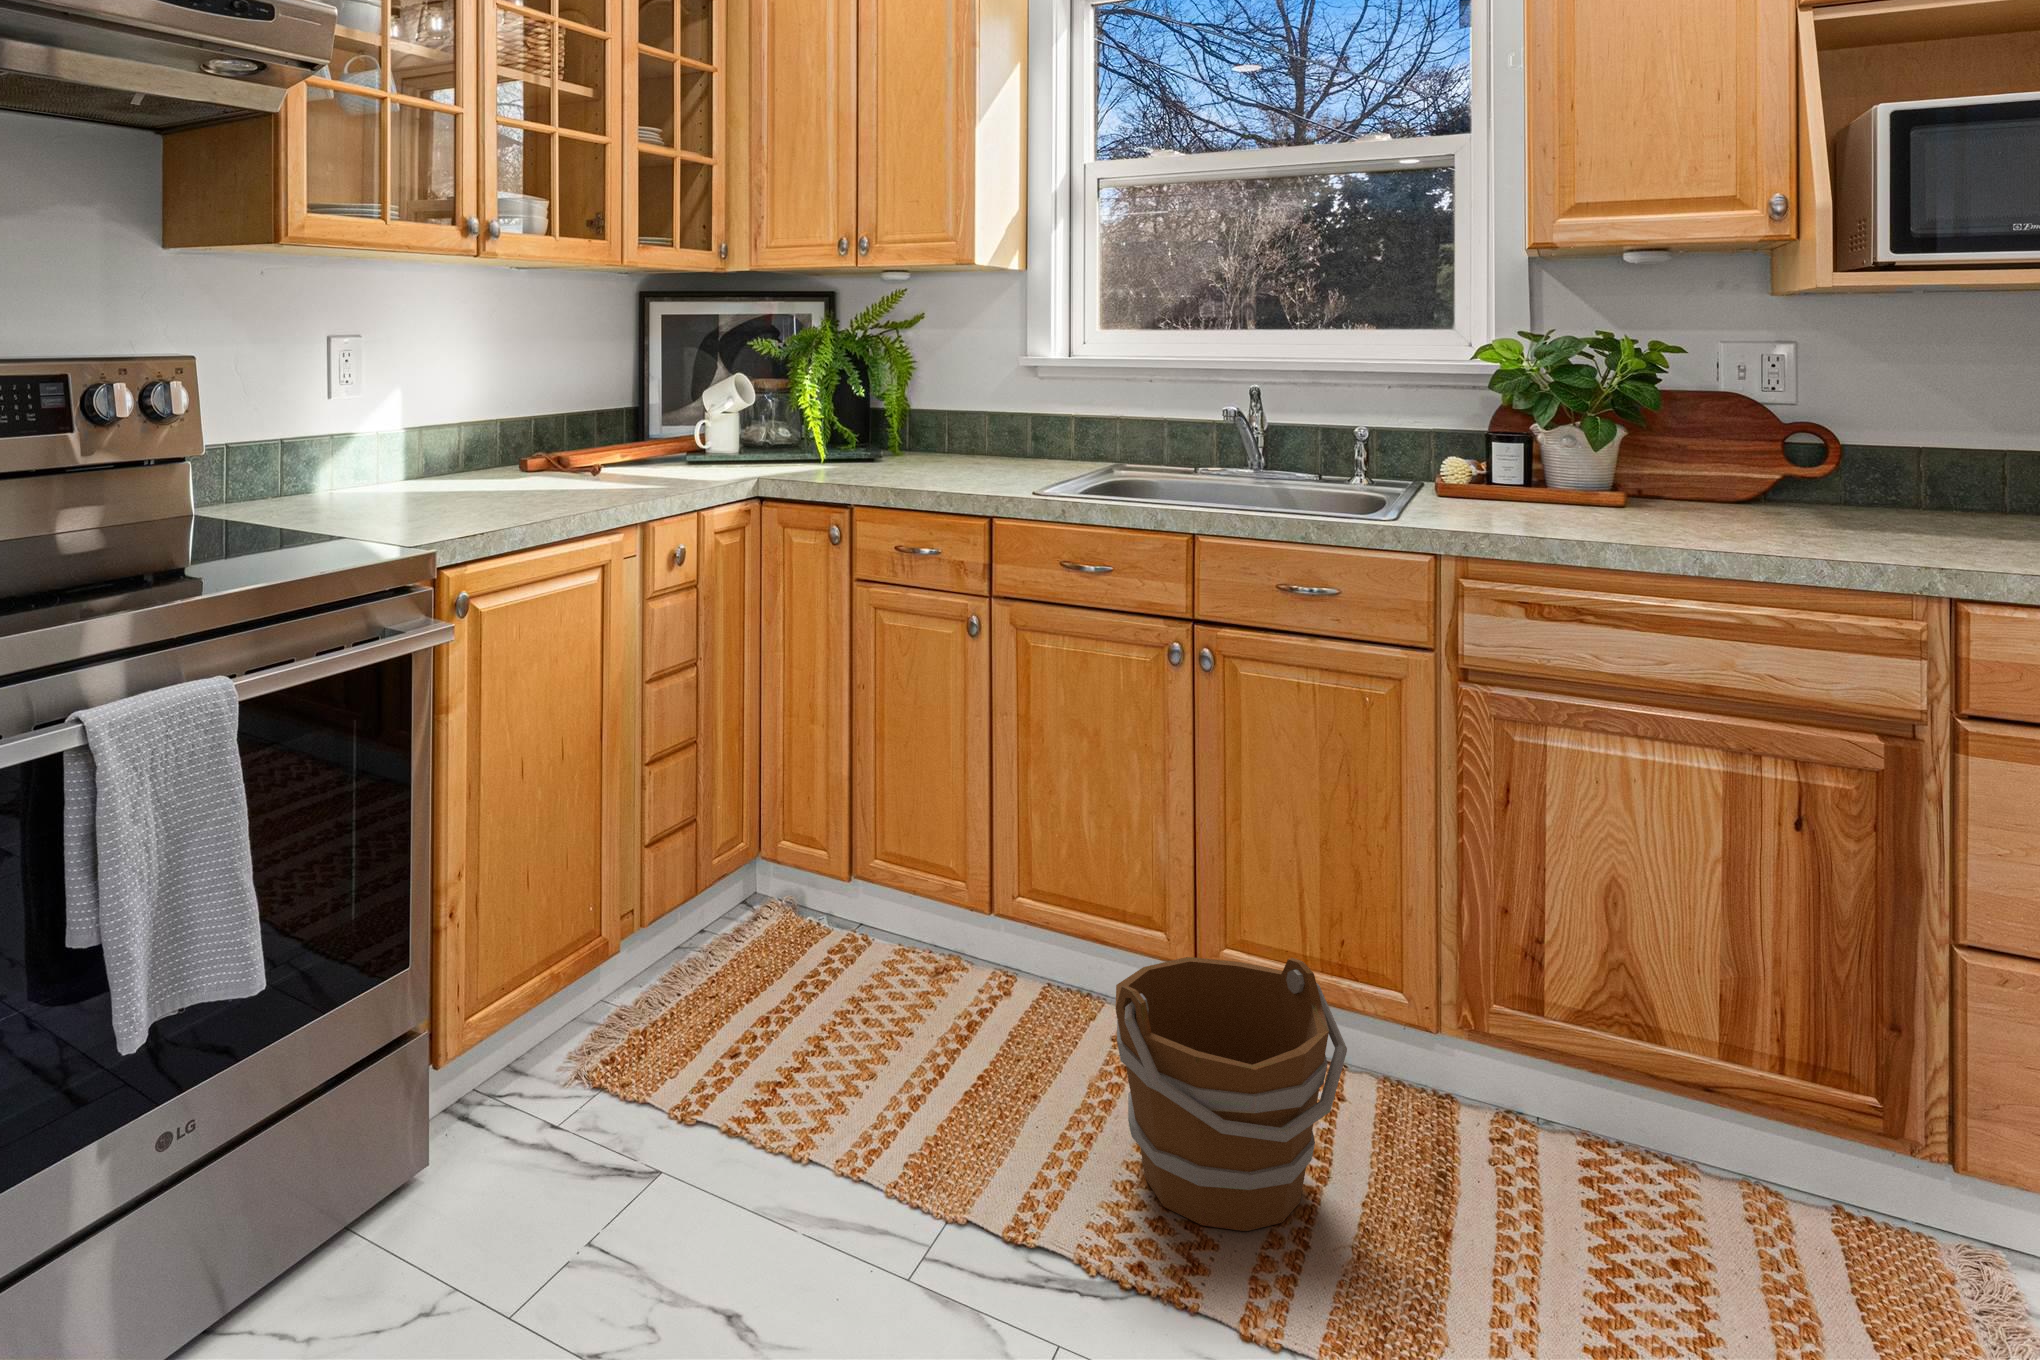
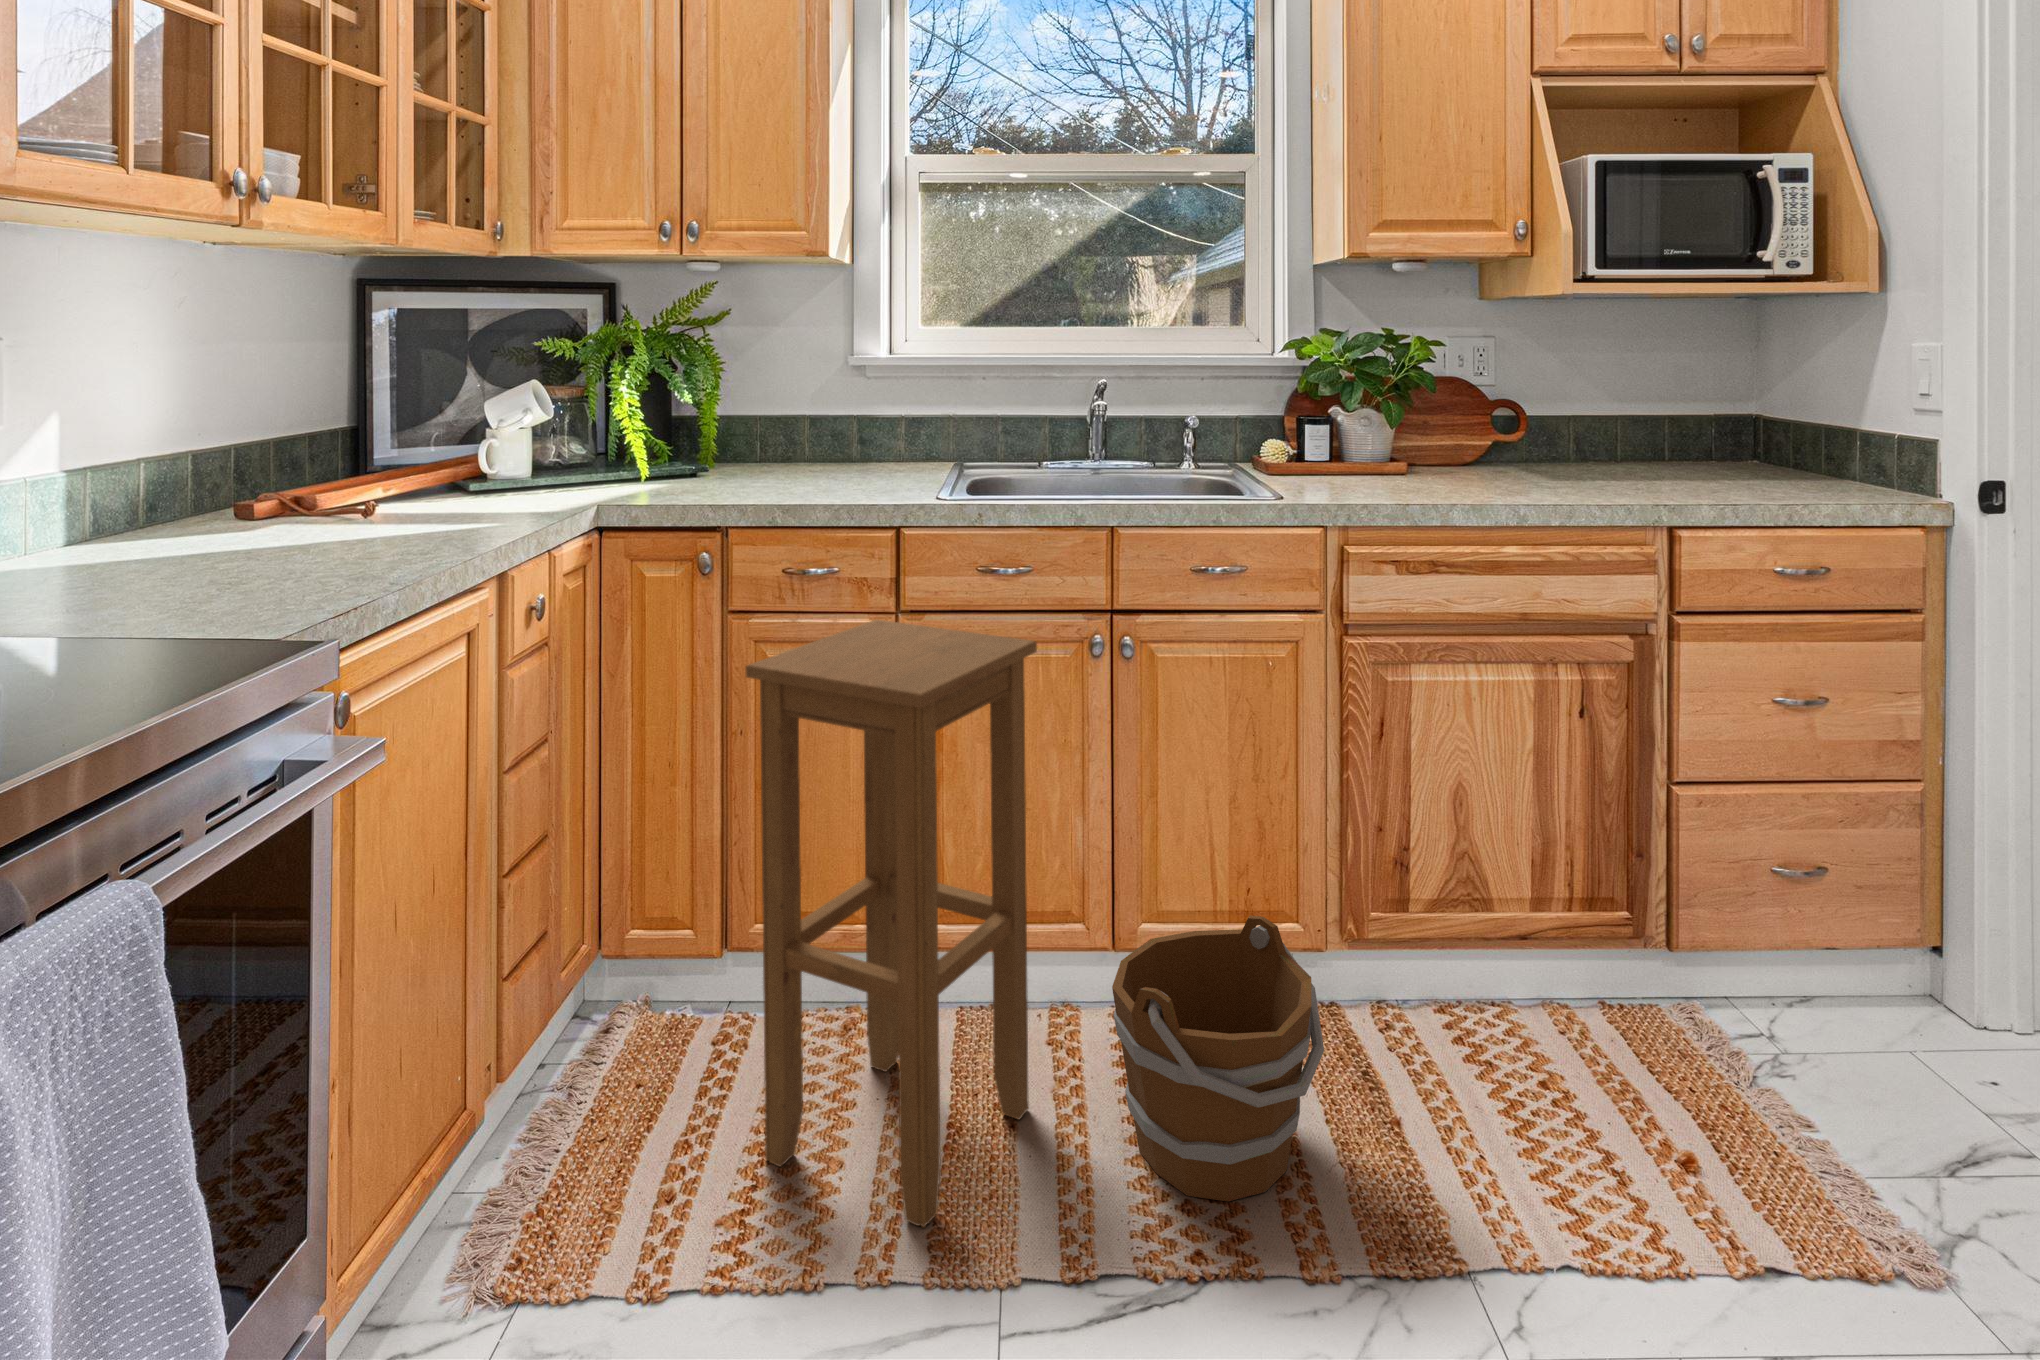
stool: none [803,600,1071,1147] -> present [745,620,1037,1228]

